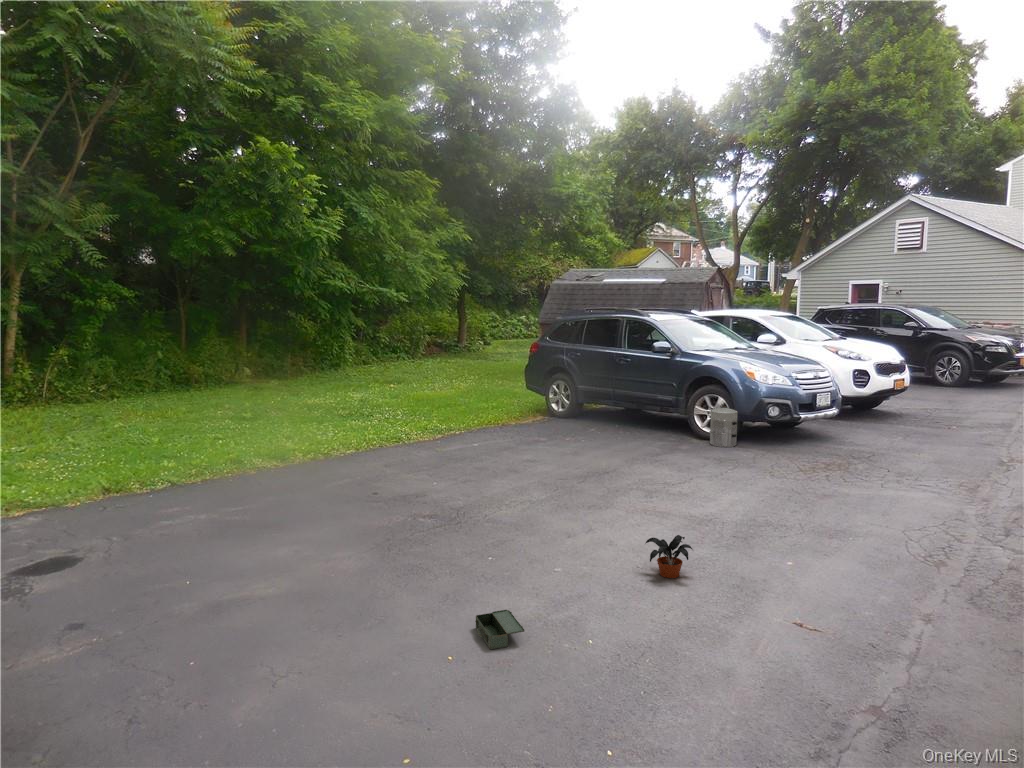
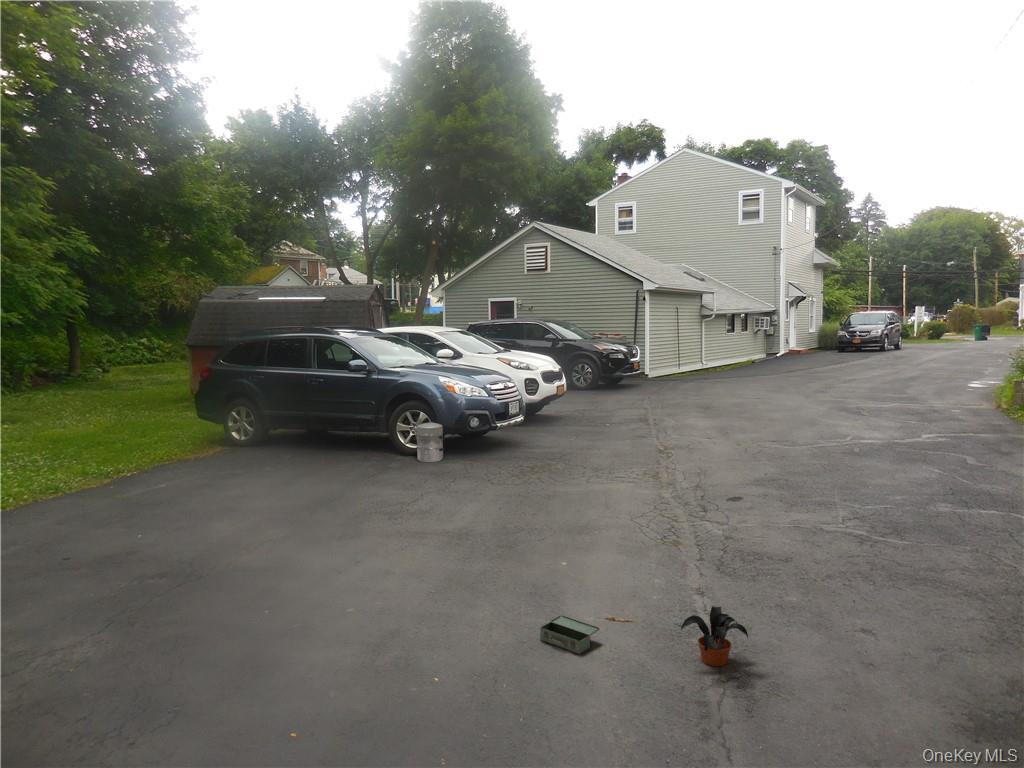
potted plant: present [646,535,692,578] -> present [681,606,748,666]
toolbox: present [475,610,524,649] -> present [540,616,600,654]

